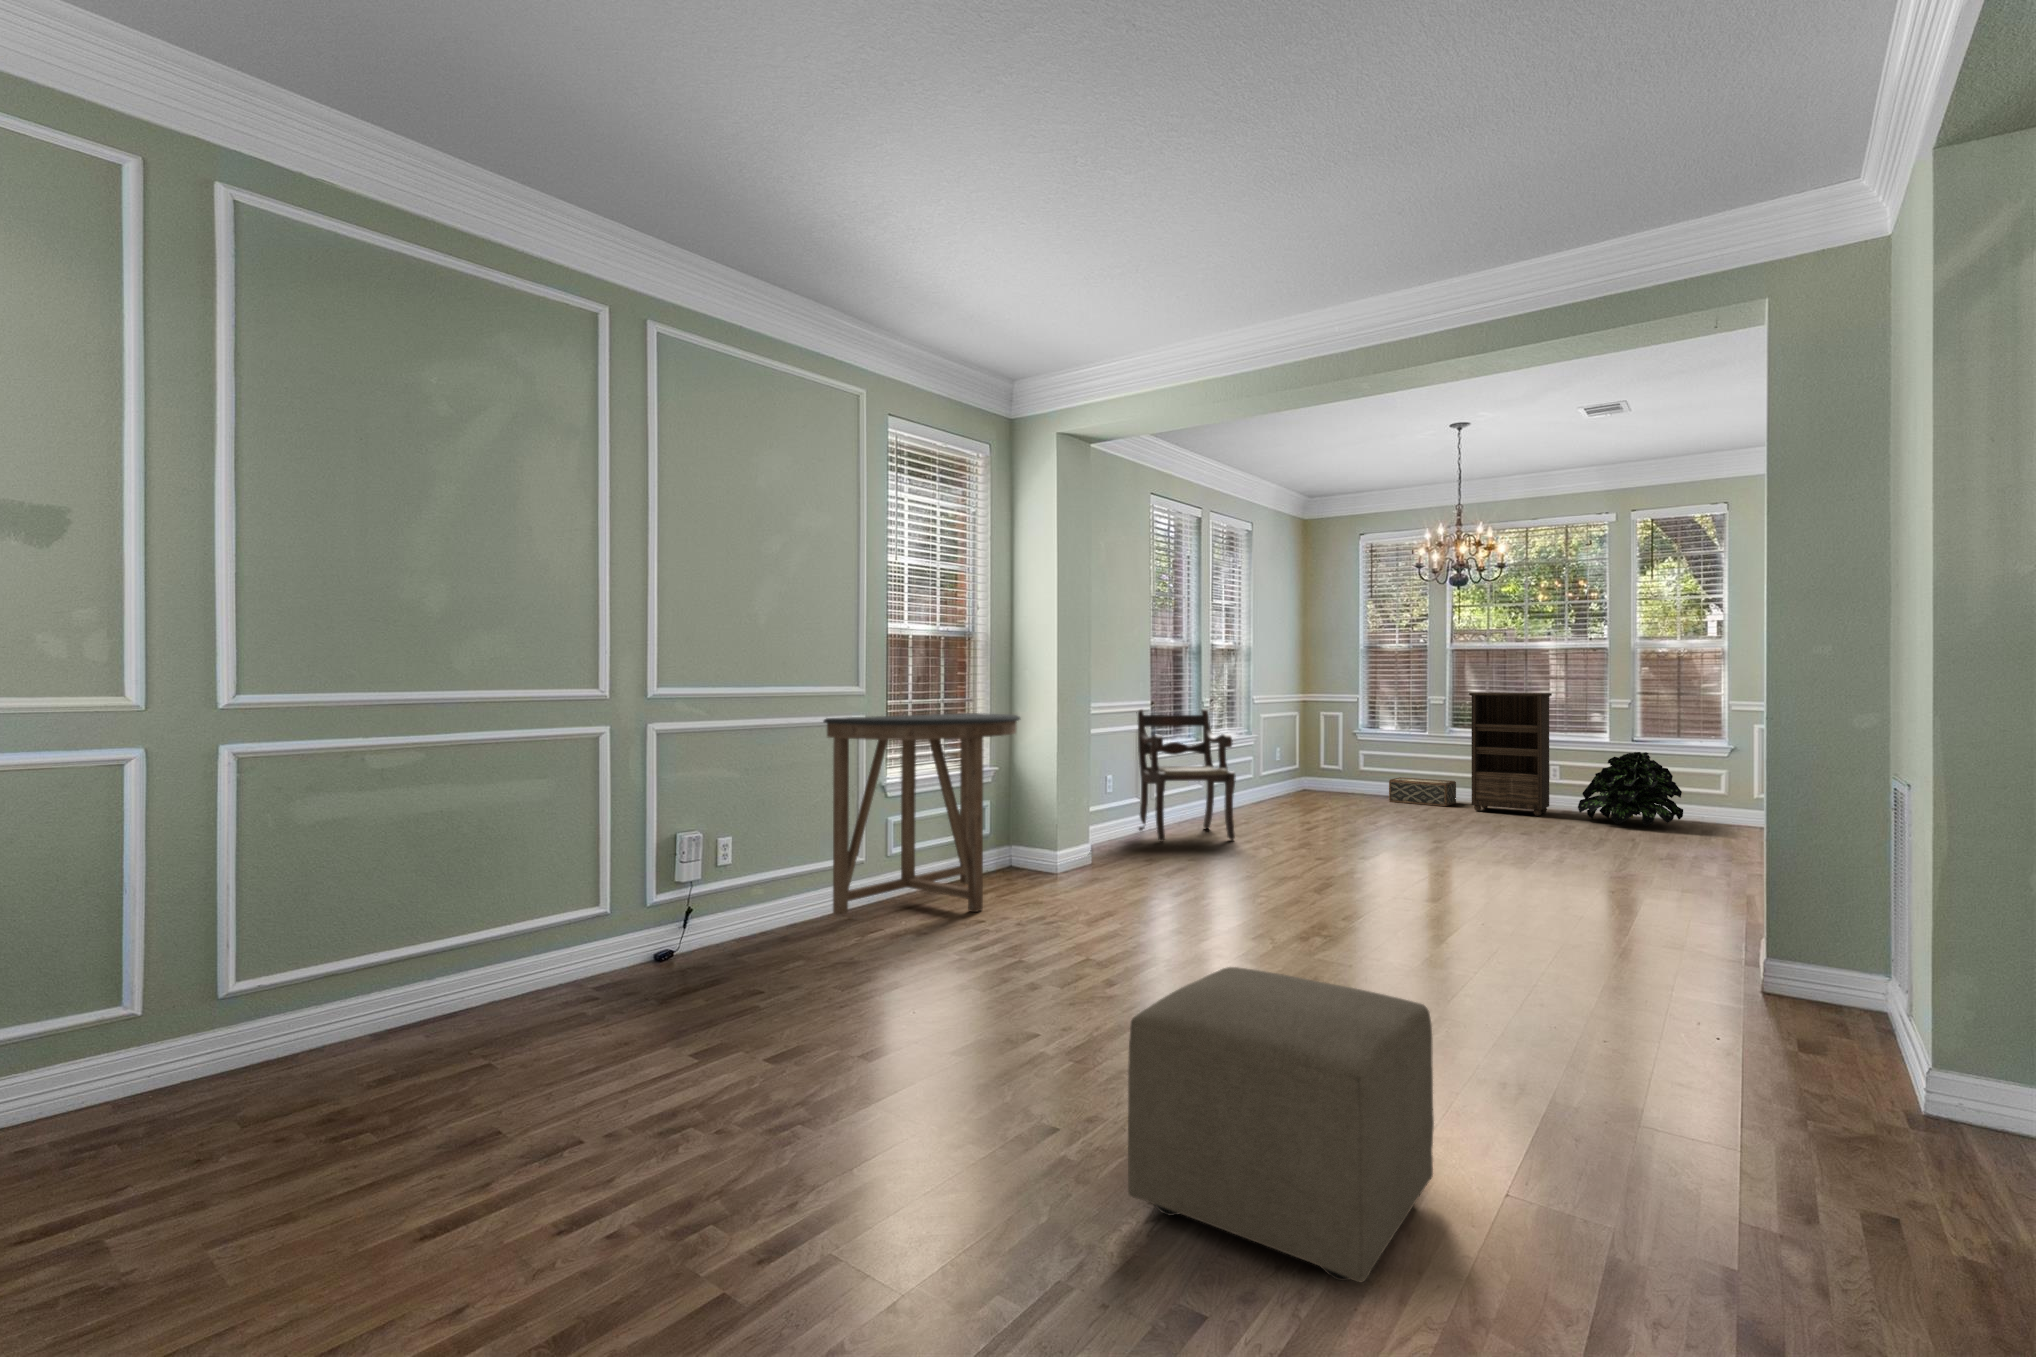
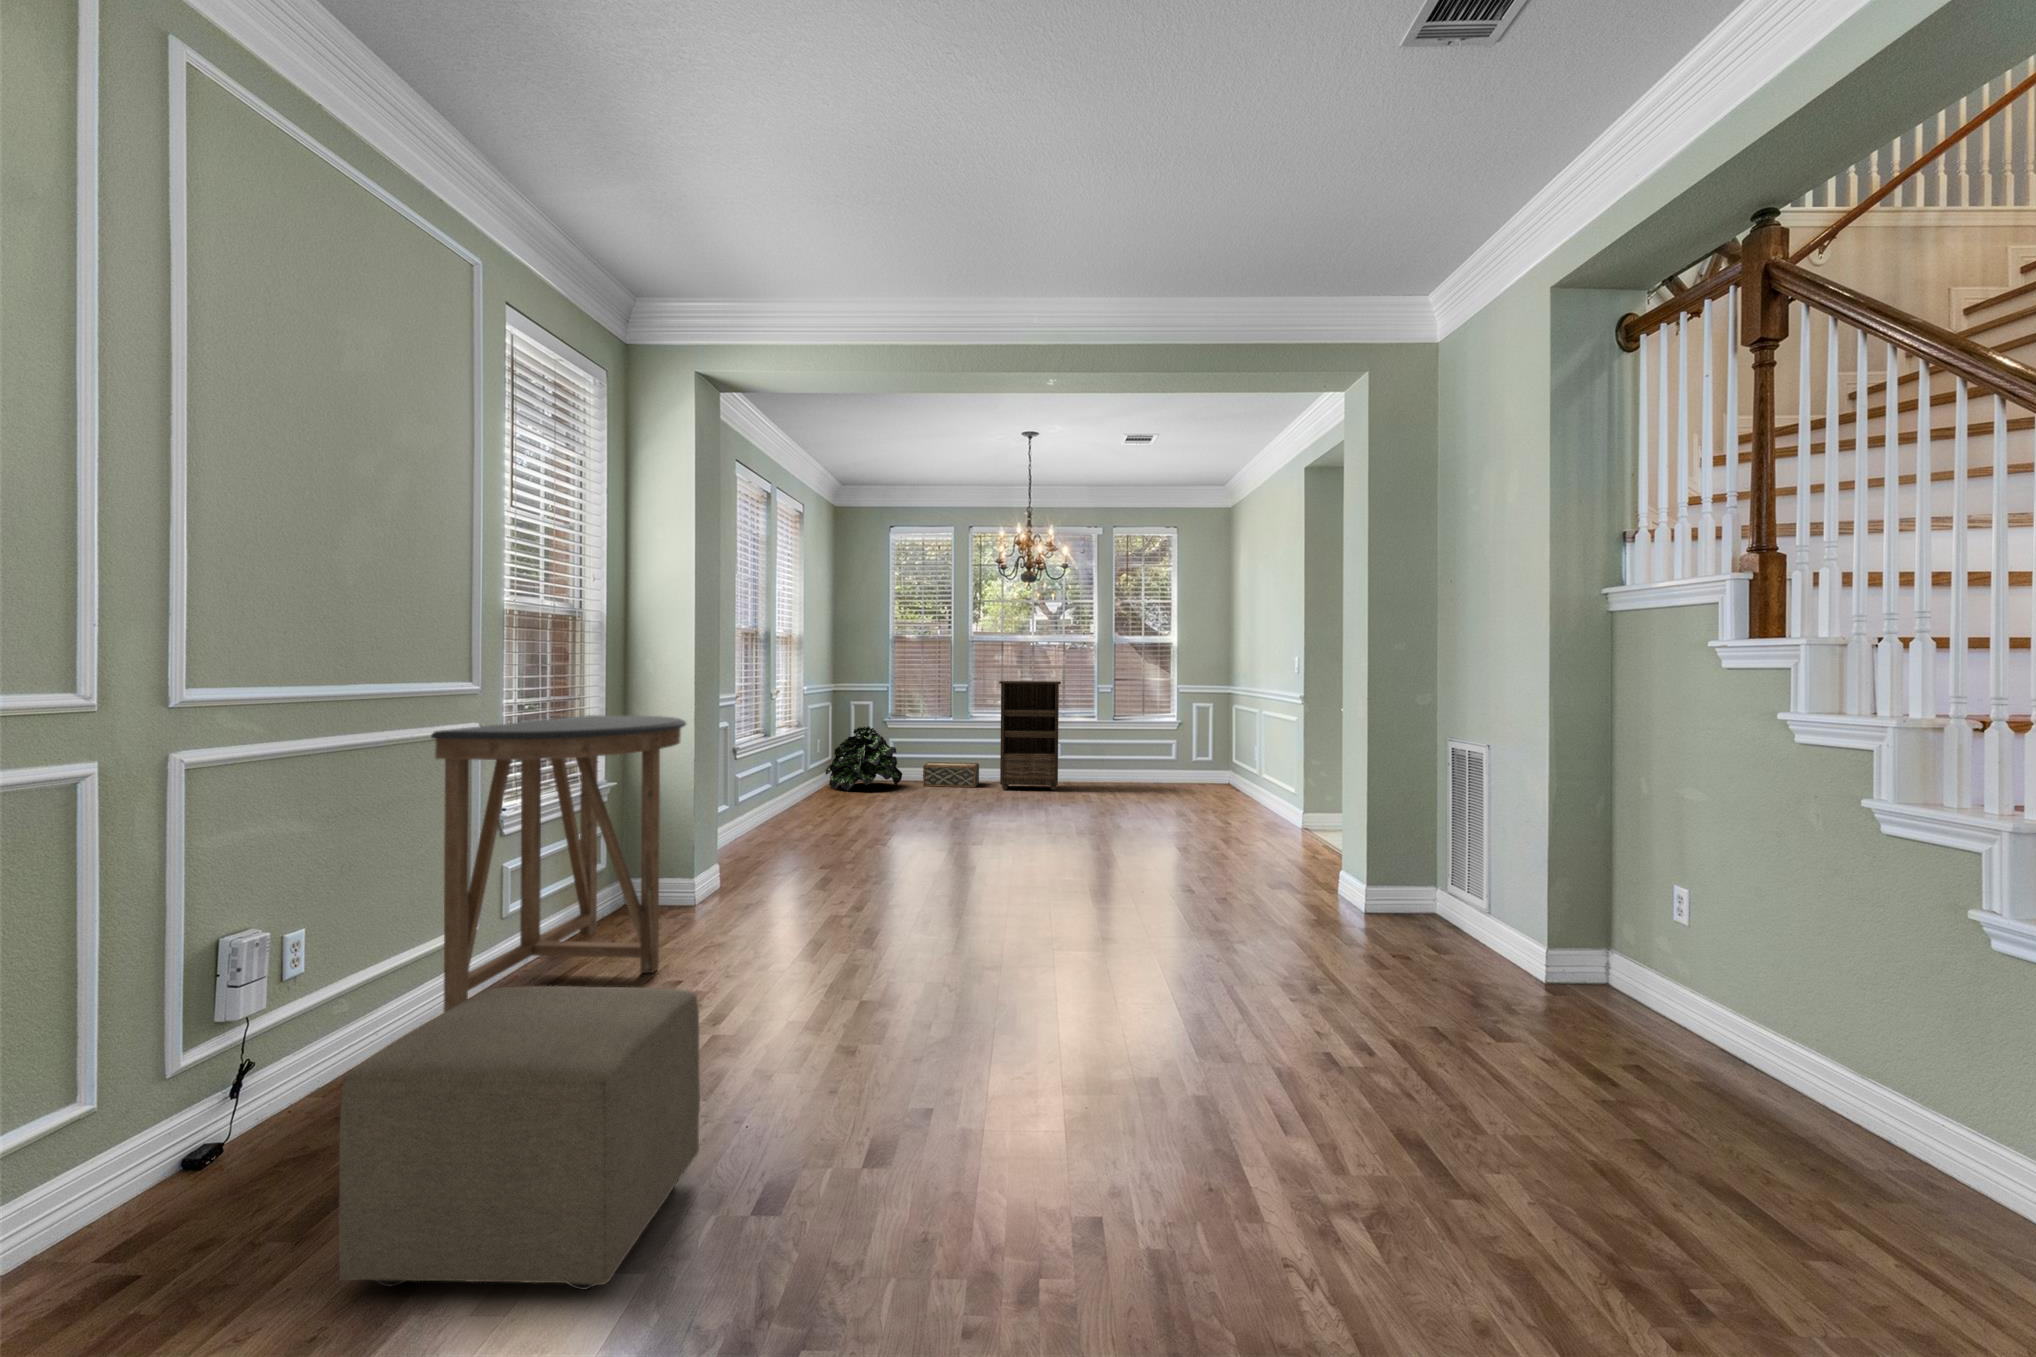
armchair: present [1138,709,1236,842] -> none [717,701,837,851]
potted plant: present [1578,752,1683,826] -> present [826,726,902,790]
ottoman: present [1128,967,1434,1282] -> present [339,986,700,1290]

